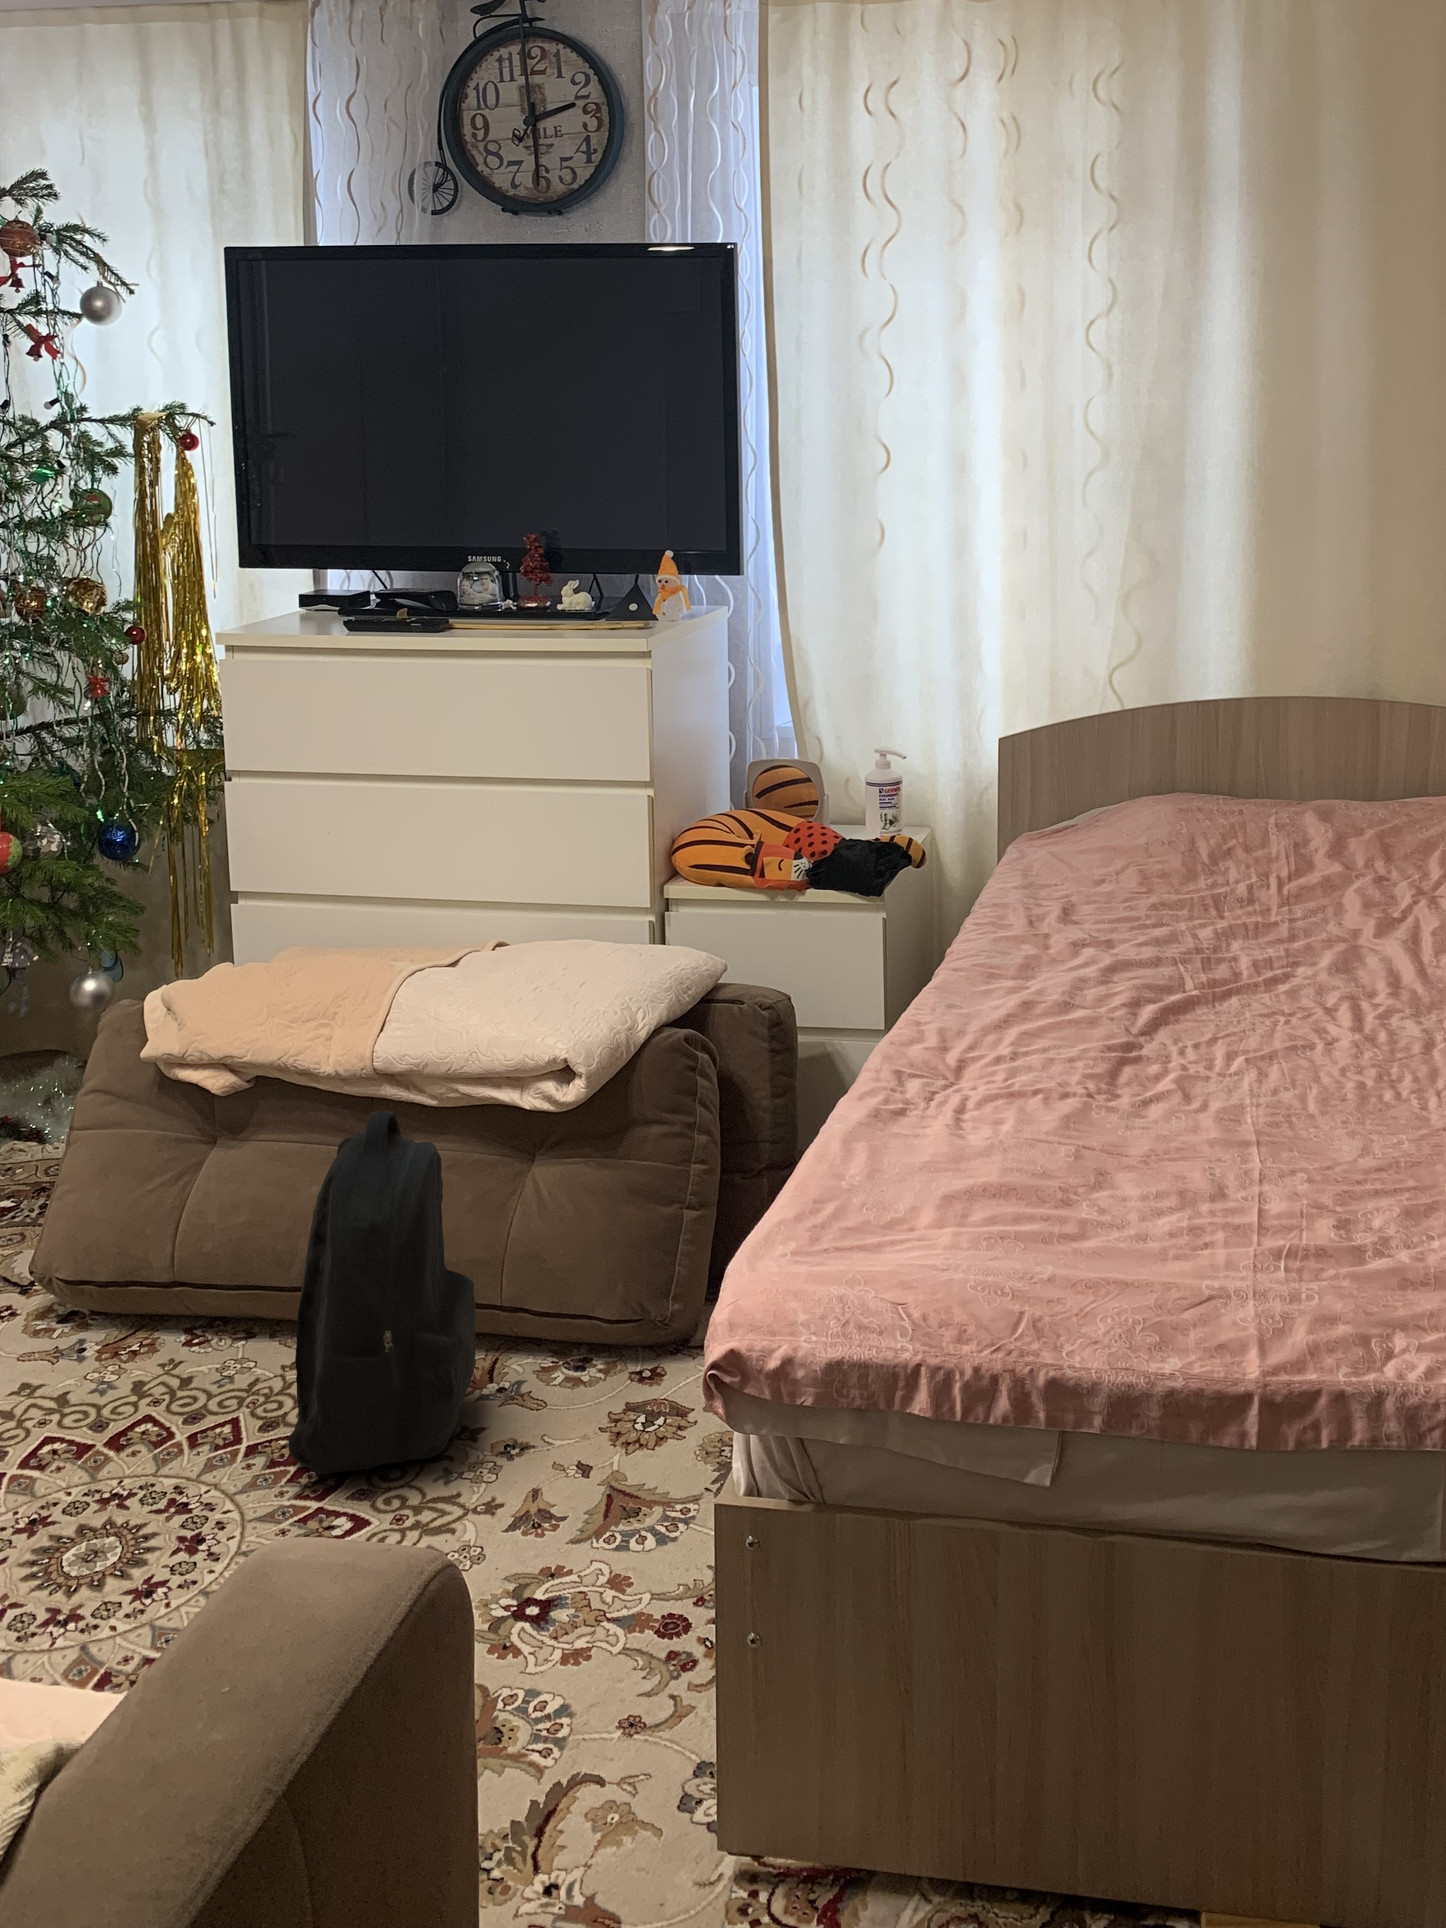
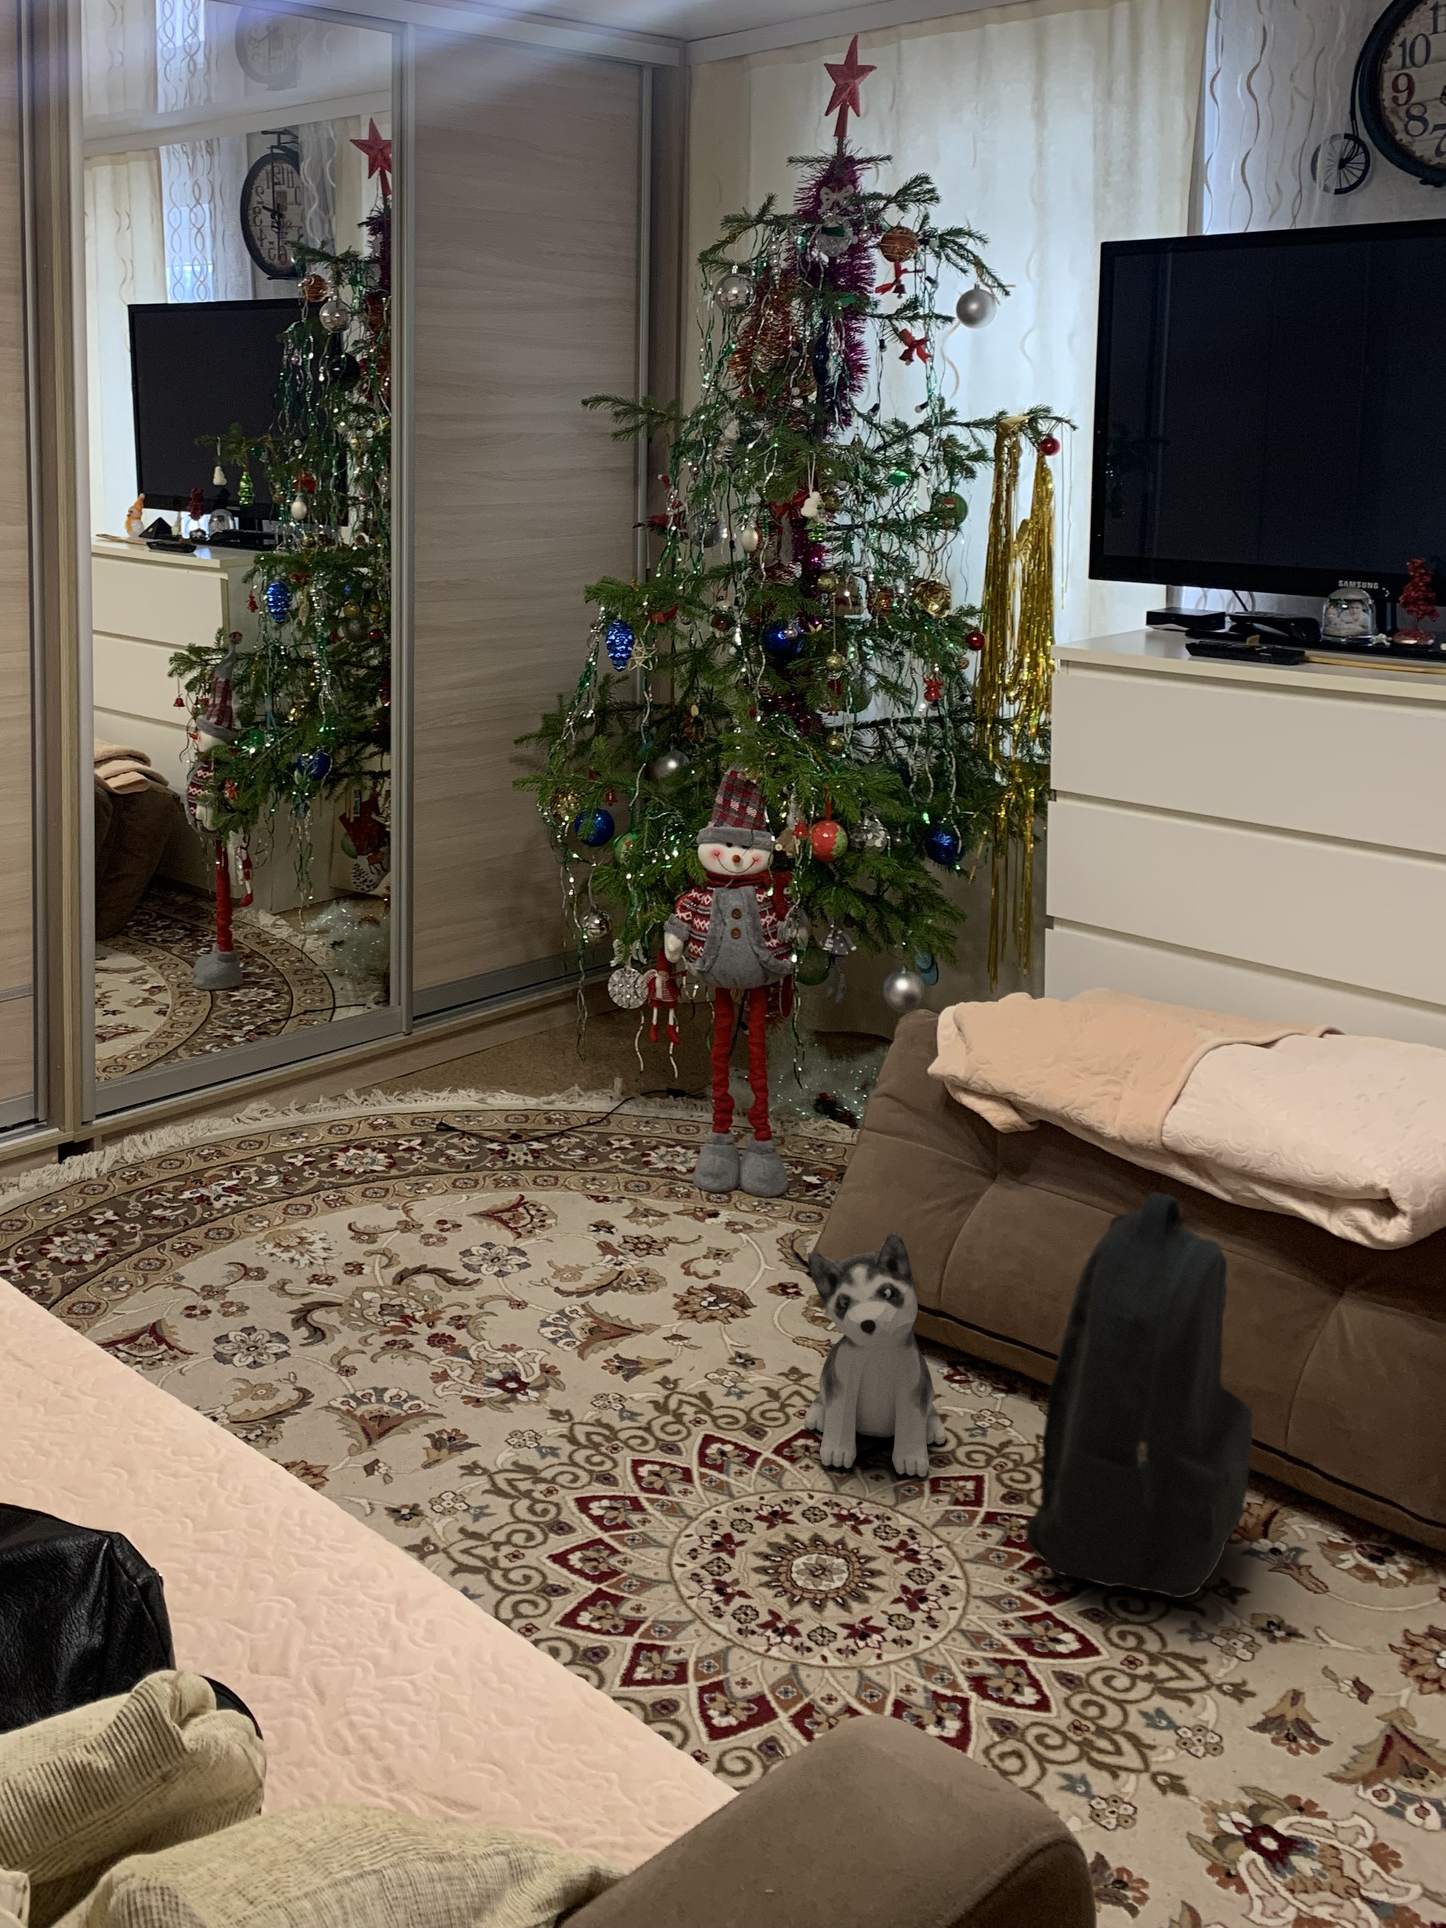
plush toy: none [40,1212,197,1457] -> present [805,1232,946,1477]

